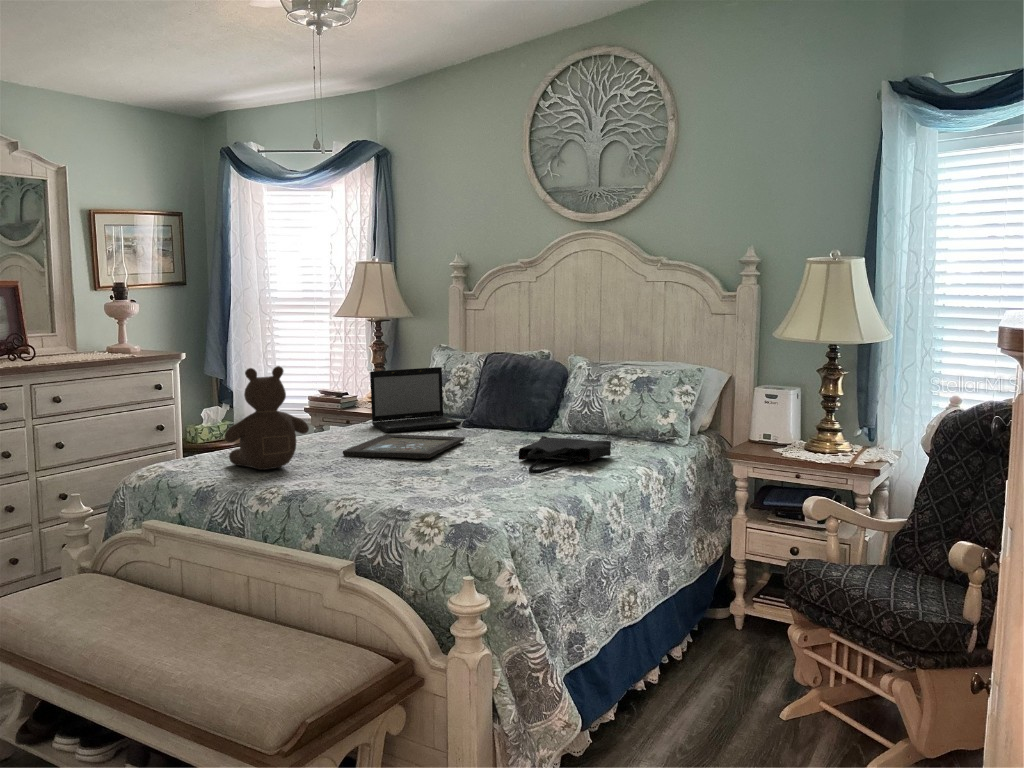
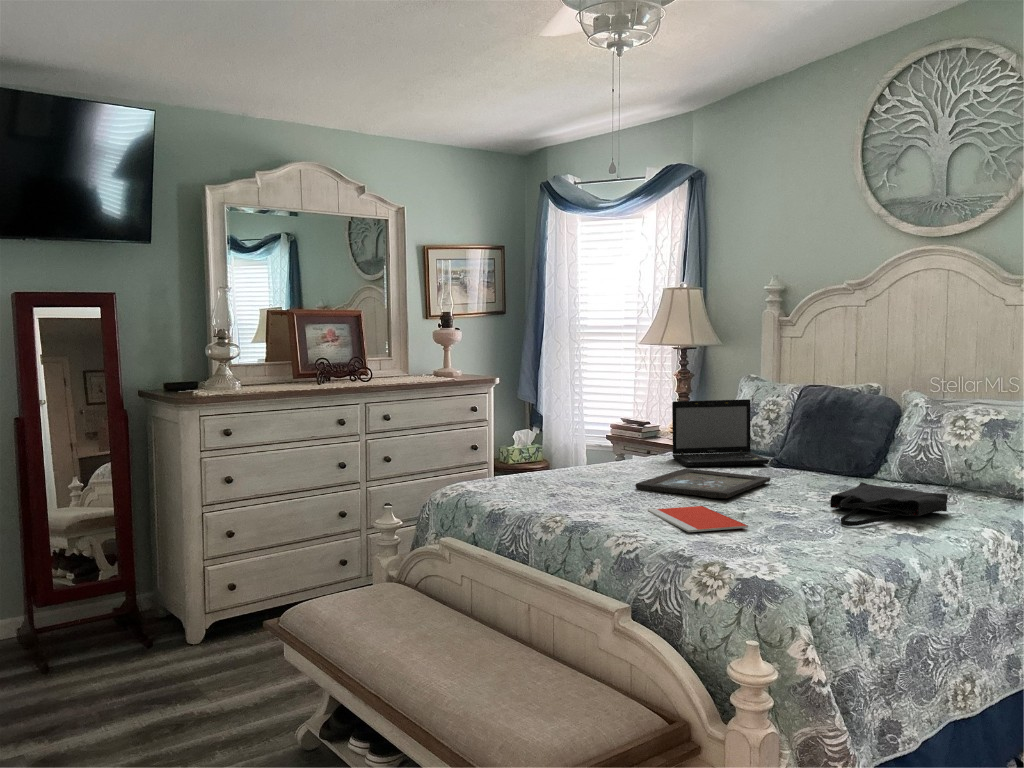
teddy bear: present [225,366,309,470] -> none [516,393,600,498]
notebook: none [359,467,453,491] -> present [648,506,748,532]

